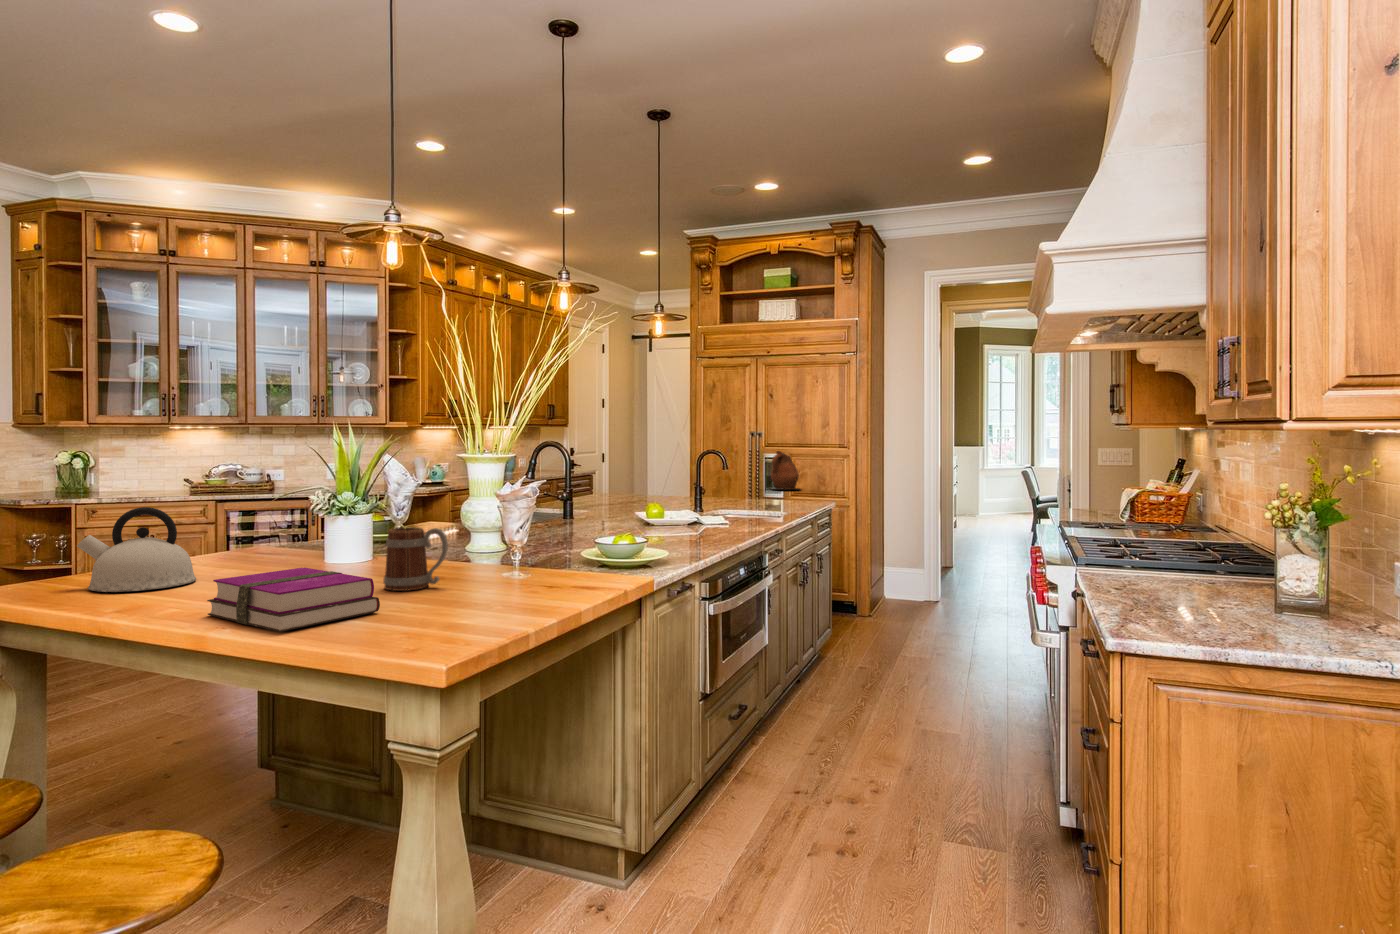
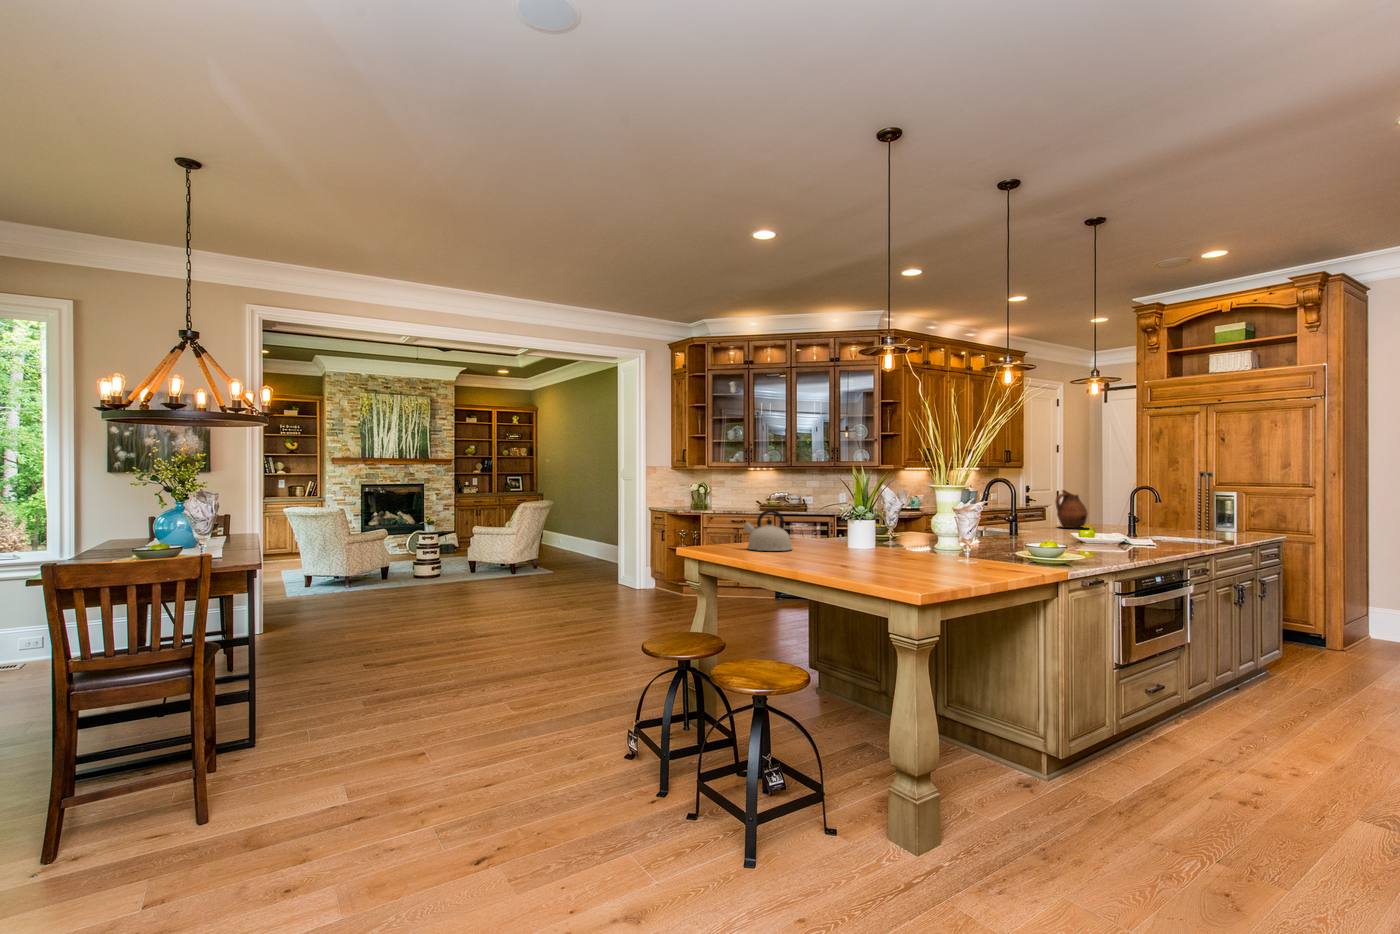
ceramic pitcher: present [771,451,799,490] -> present [1055,490,1088,529]
mug: present [384,527,448,591] -> none [890,526,928,562]
hardback book: present [207,568,380,632] -> none [807,544,891,570]

